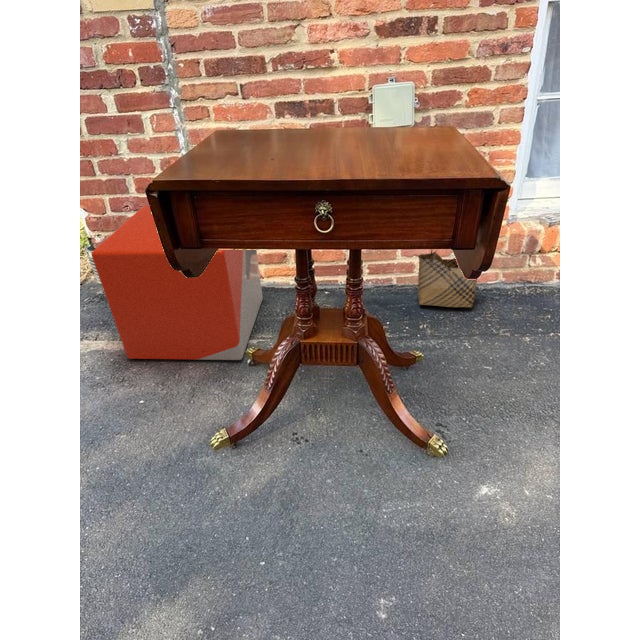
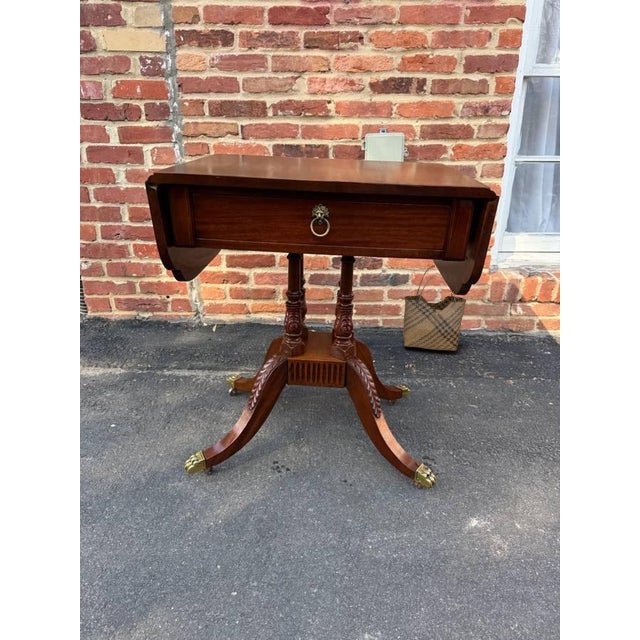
stool: present [91,206,263,360] -> none [80,234,247,390]

